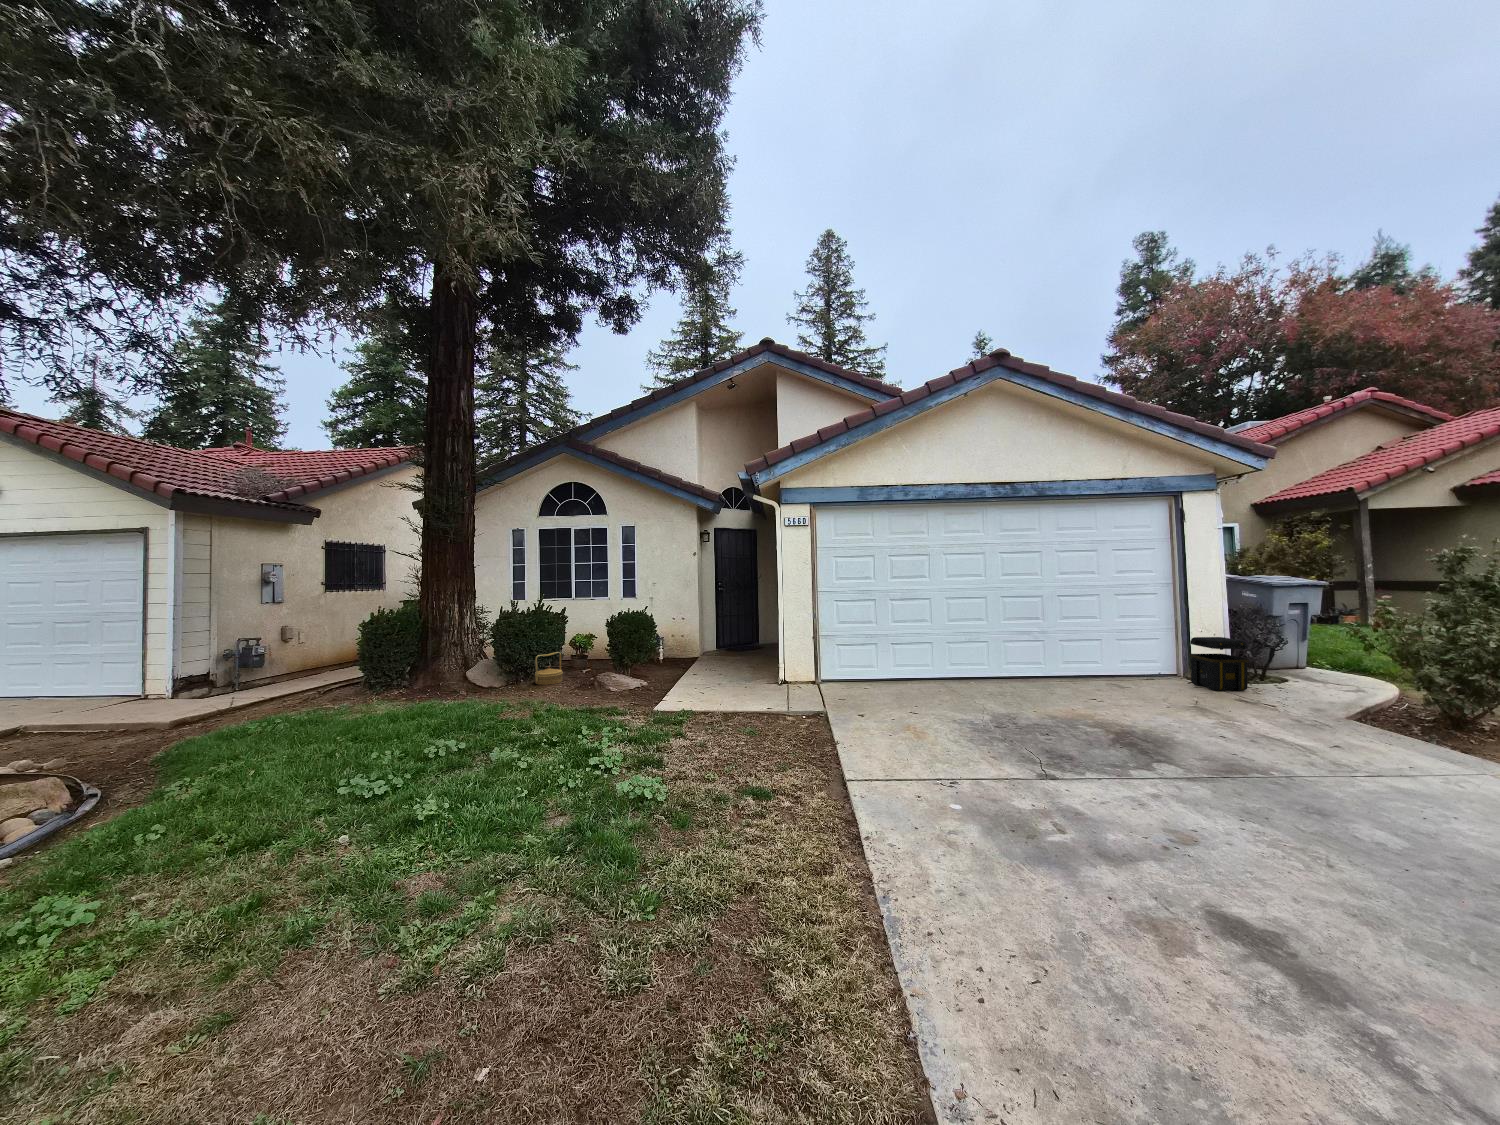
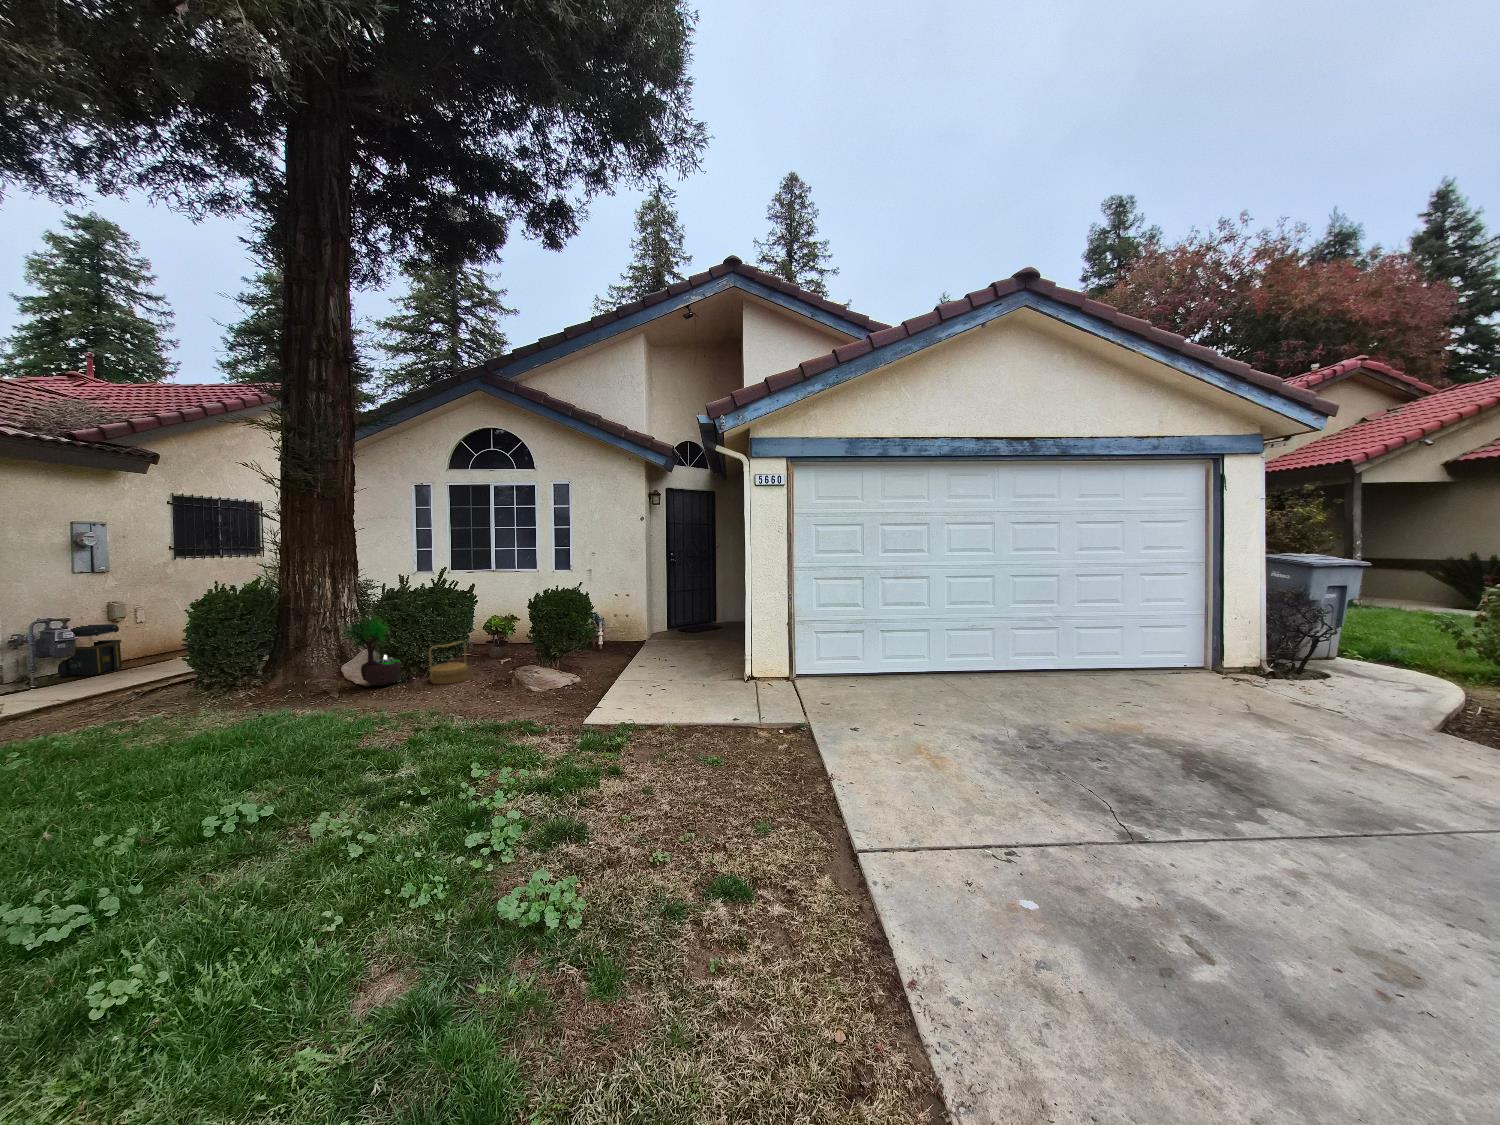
potted tree: none [471,627,514,685] -> present [341,615,401,686]
toolbox: present [1190,637,1249,691] -> present [58,624,122,677]

